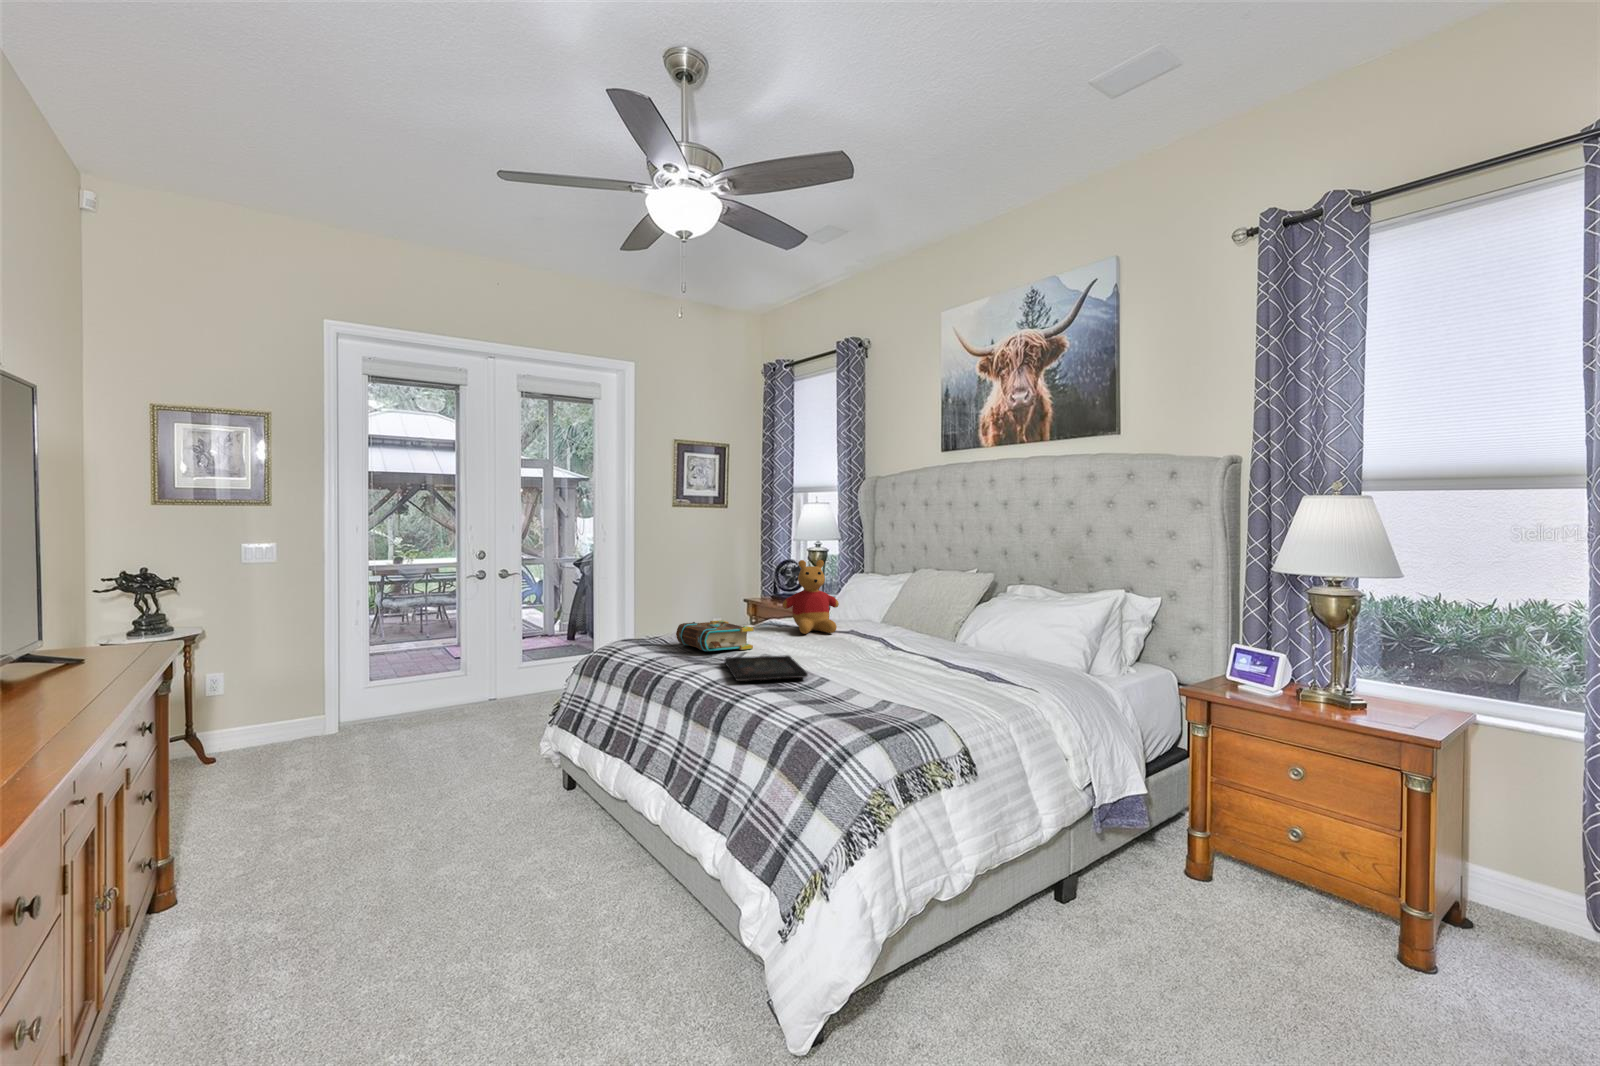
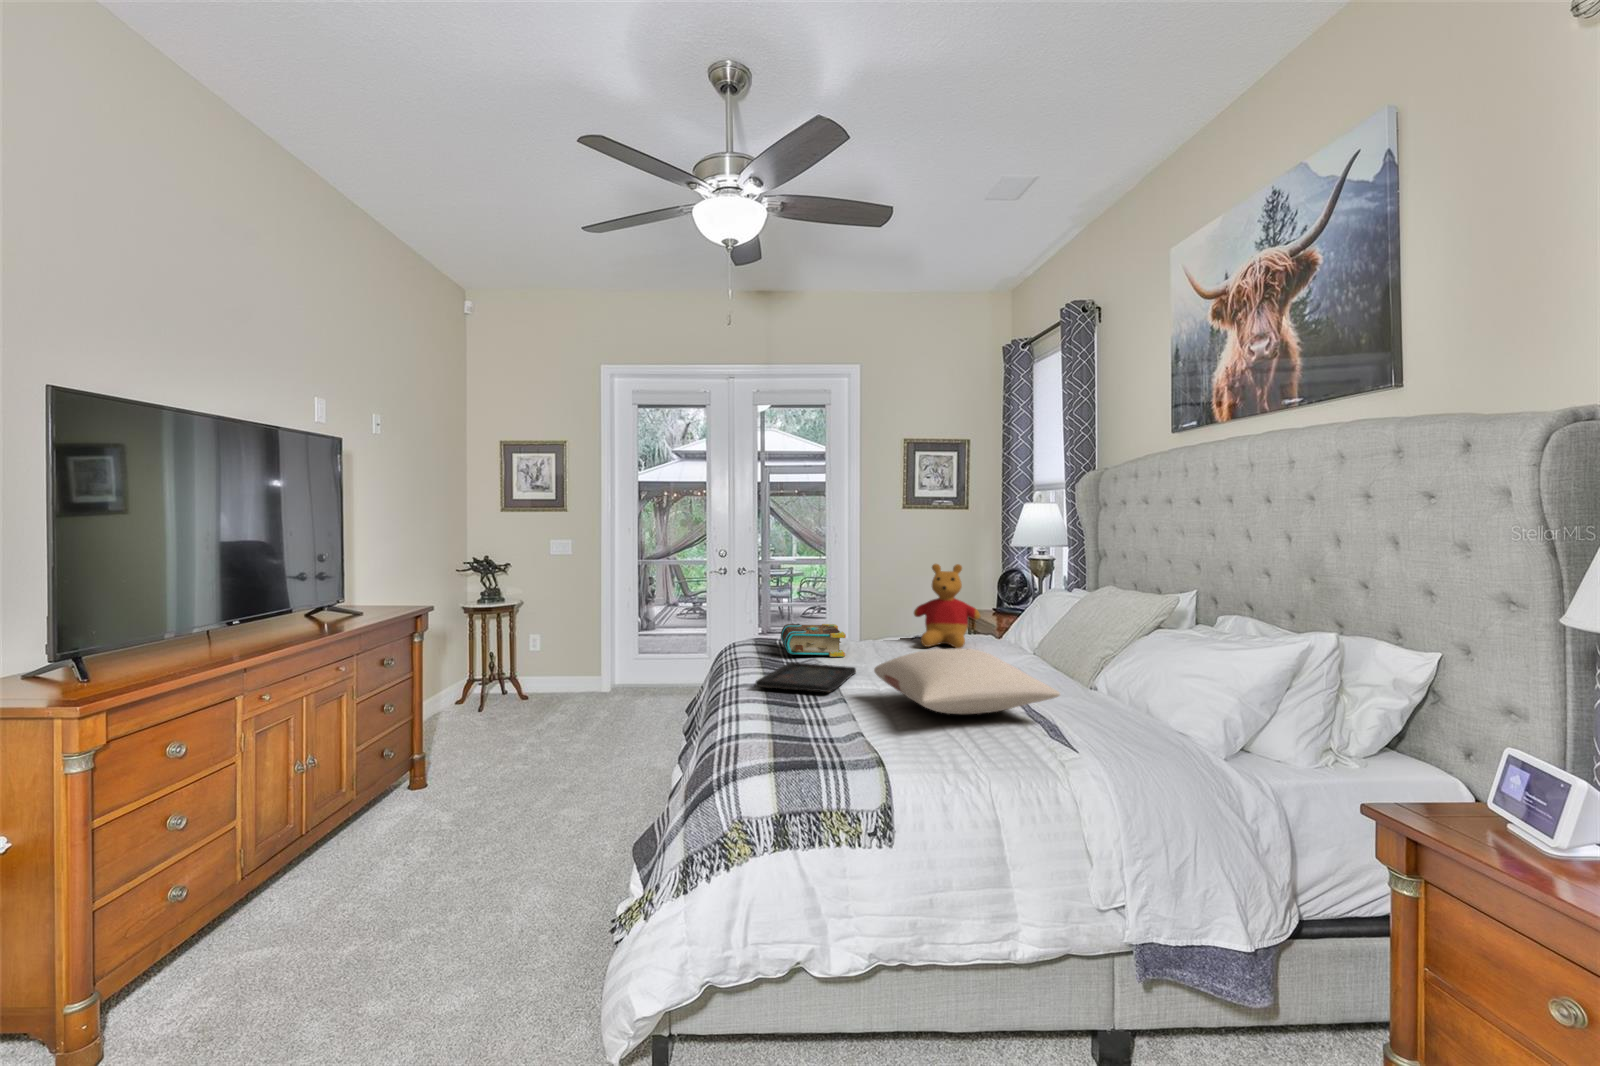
pillow: none [845,628,1000,679] -> present [874,648,1060,714]

